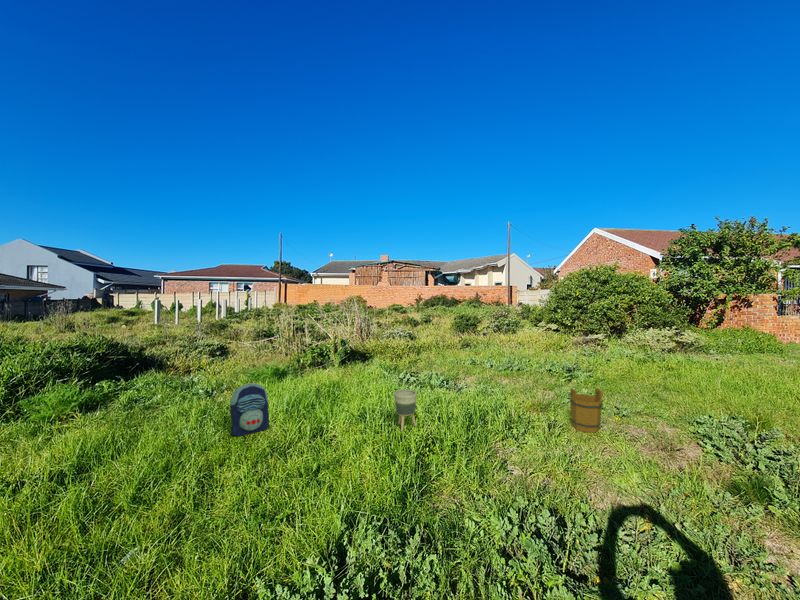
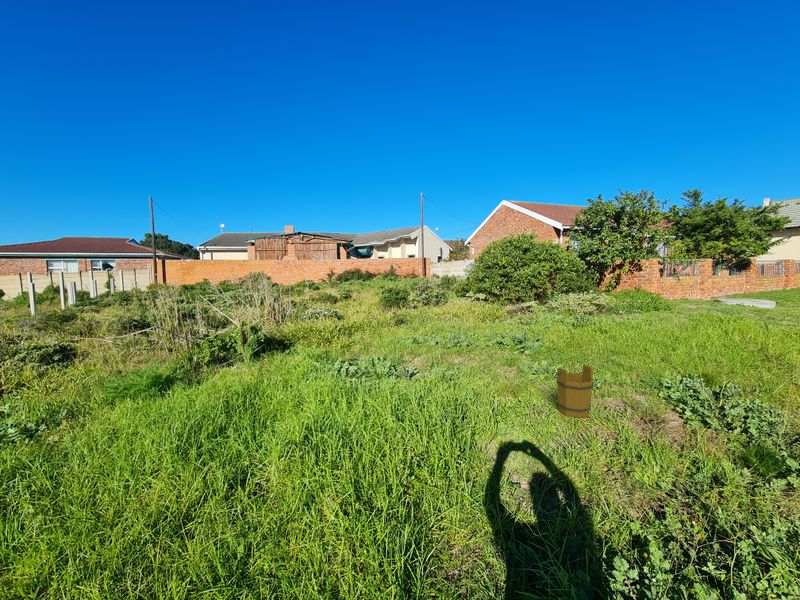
backpack: present [230,383,269,436] -> none [64,413,147,510]
planter: present [394,390,417,431] -> none [350,393,384,455]

